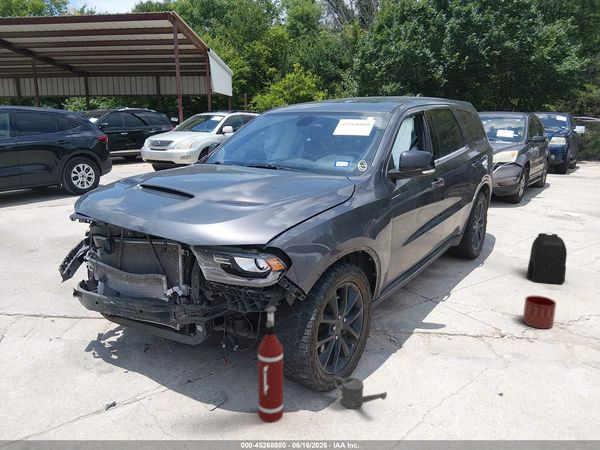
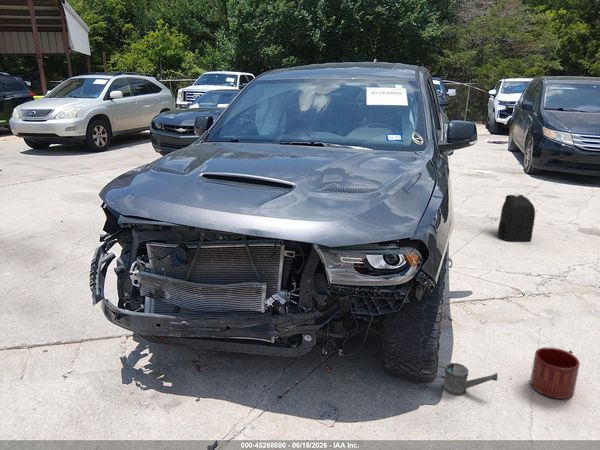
planter: present [523,295,556,328] -> present [531,347,580,399]
fire extinguisher: present [258,306,283,422] -> none [377,302,410,426]

